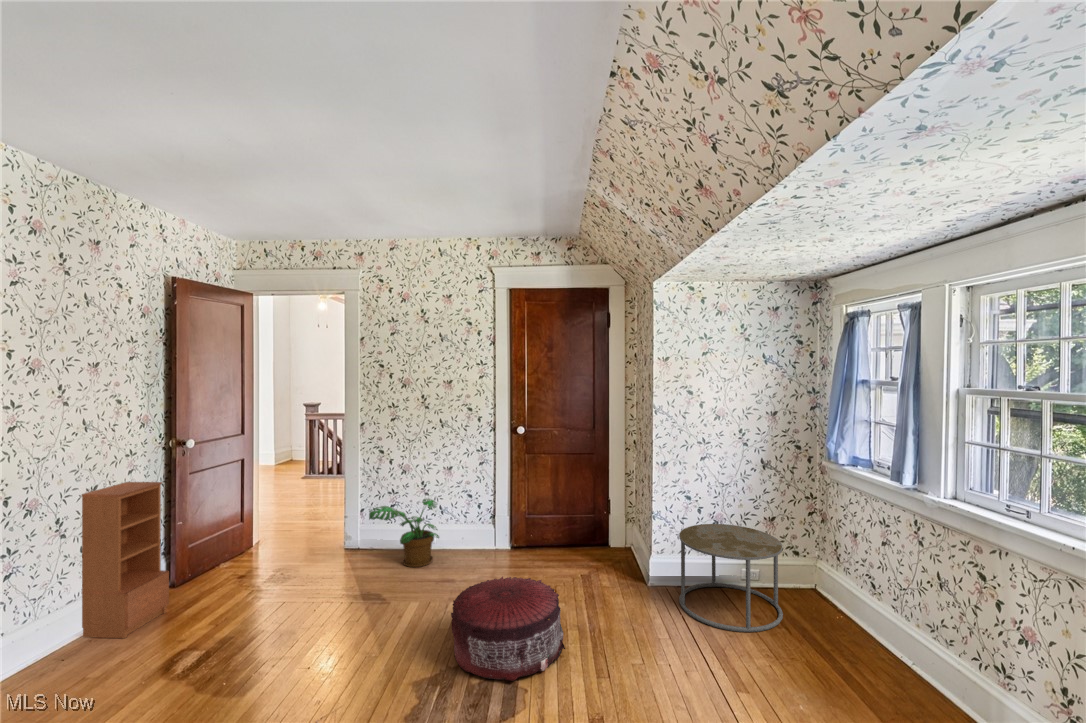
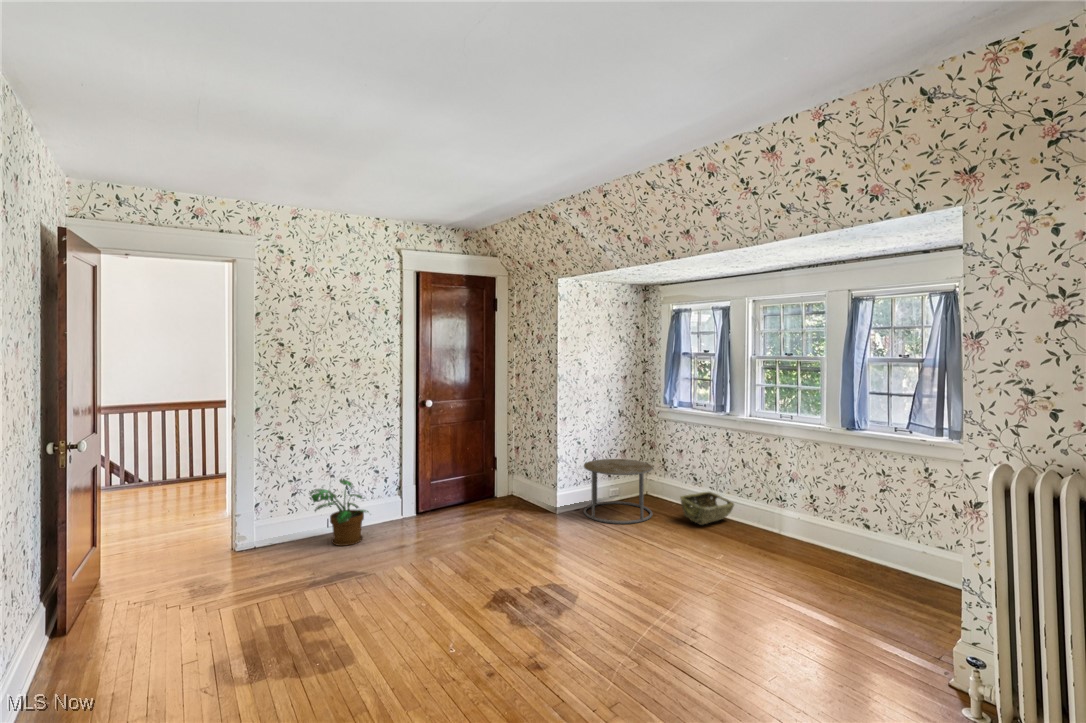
bookcase: present [82,482,169,638] -> none [30,485,120,691]
pouf: present [451,577,565,681] -> none [475,513,561,584]
woven basket: none [810,610,921,672] -> present [680,492,734,525]

